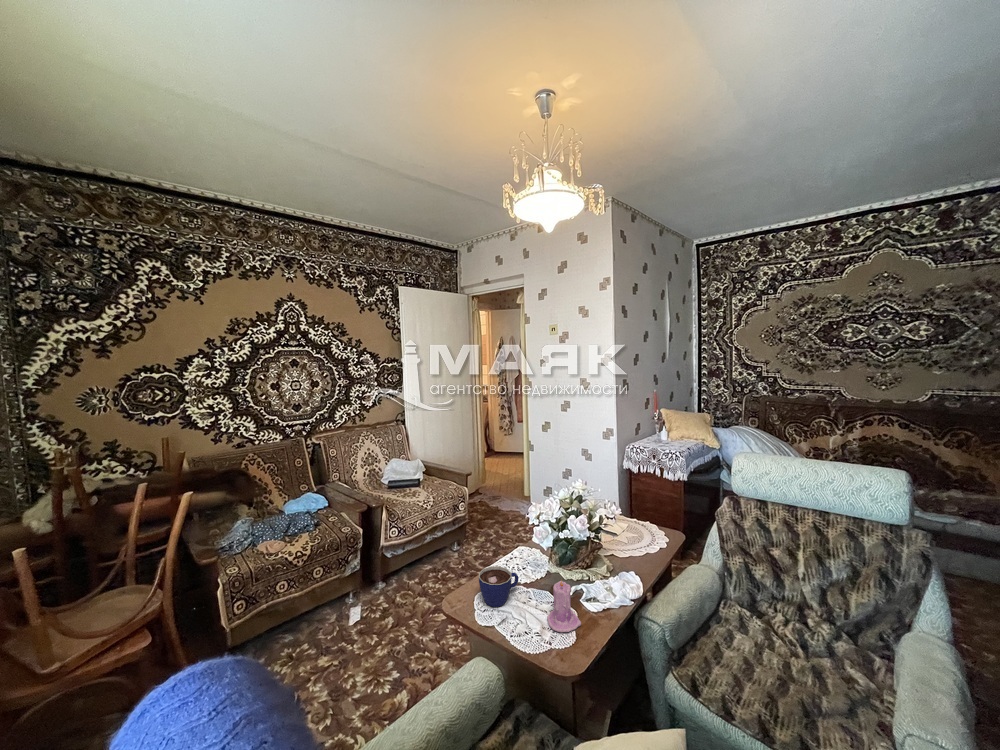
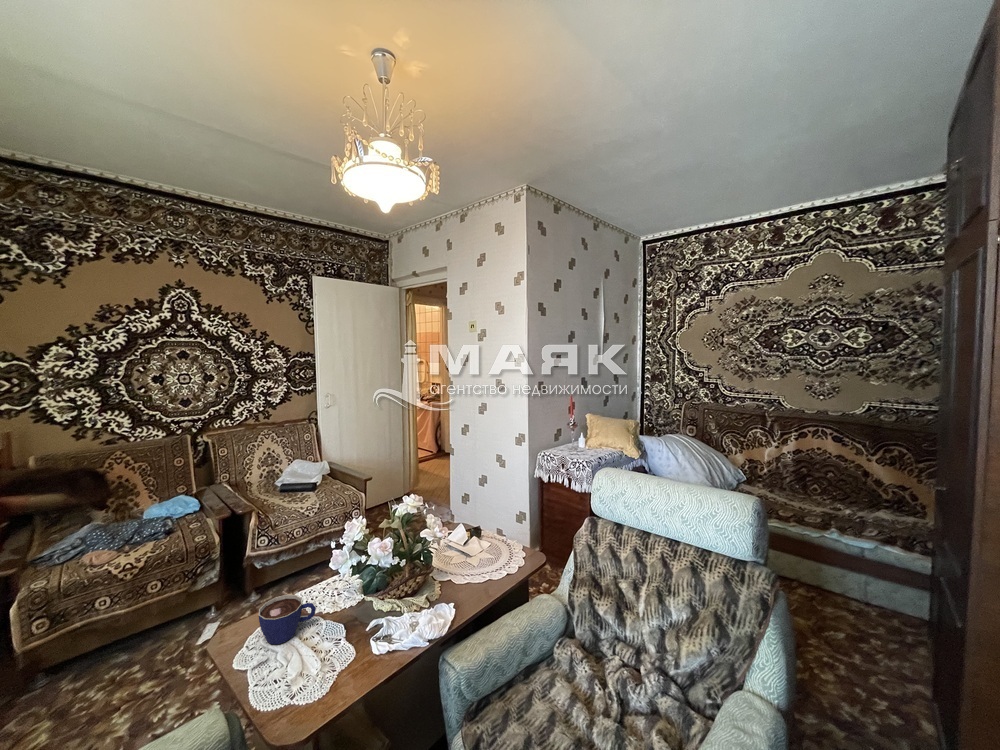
candle: present [547,581,581,632] -> none [318,616,358,681]

